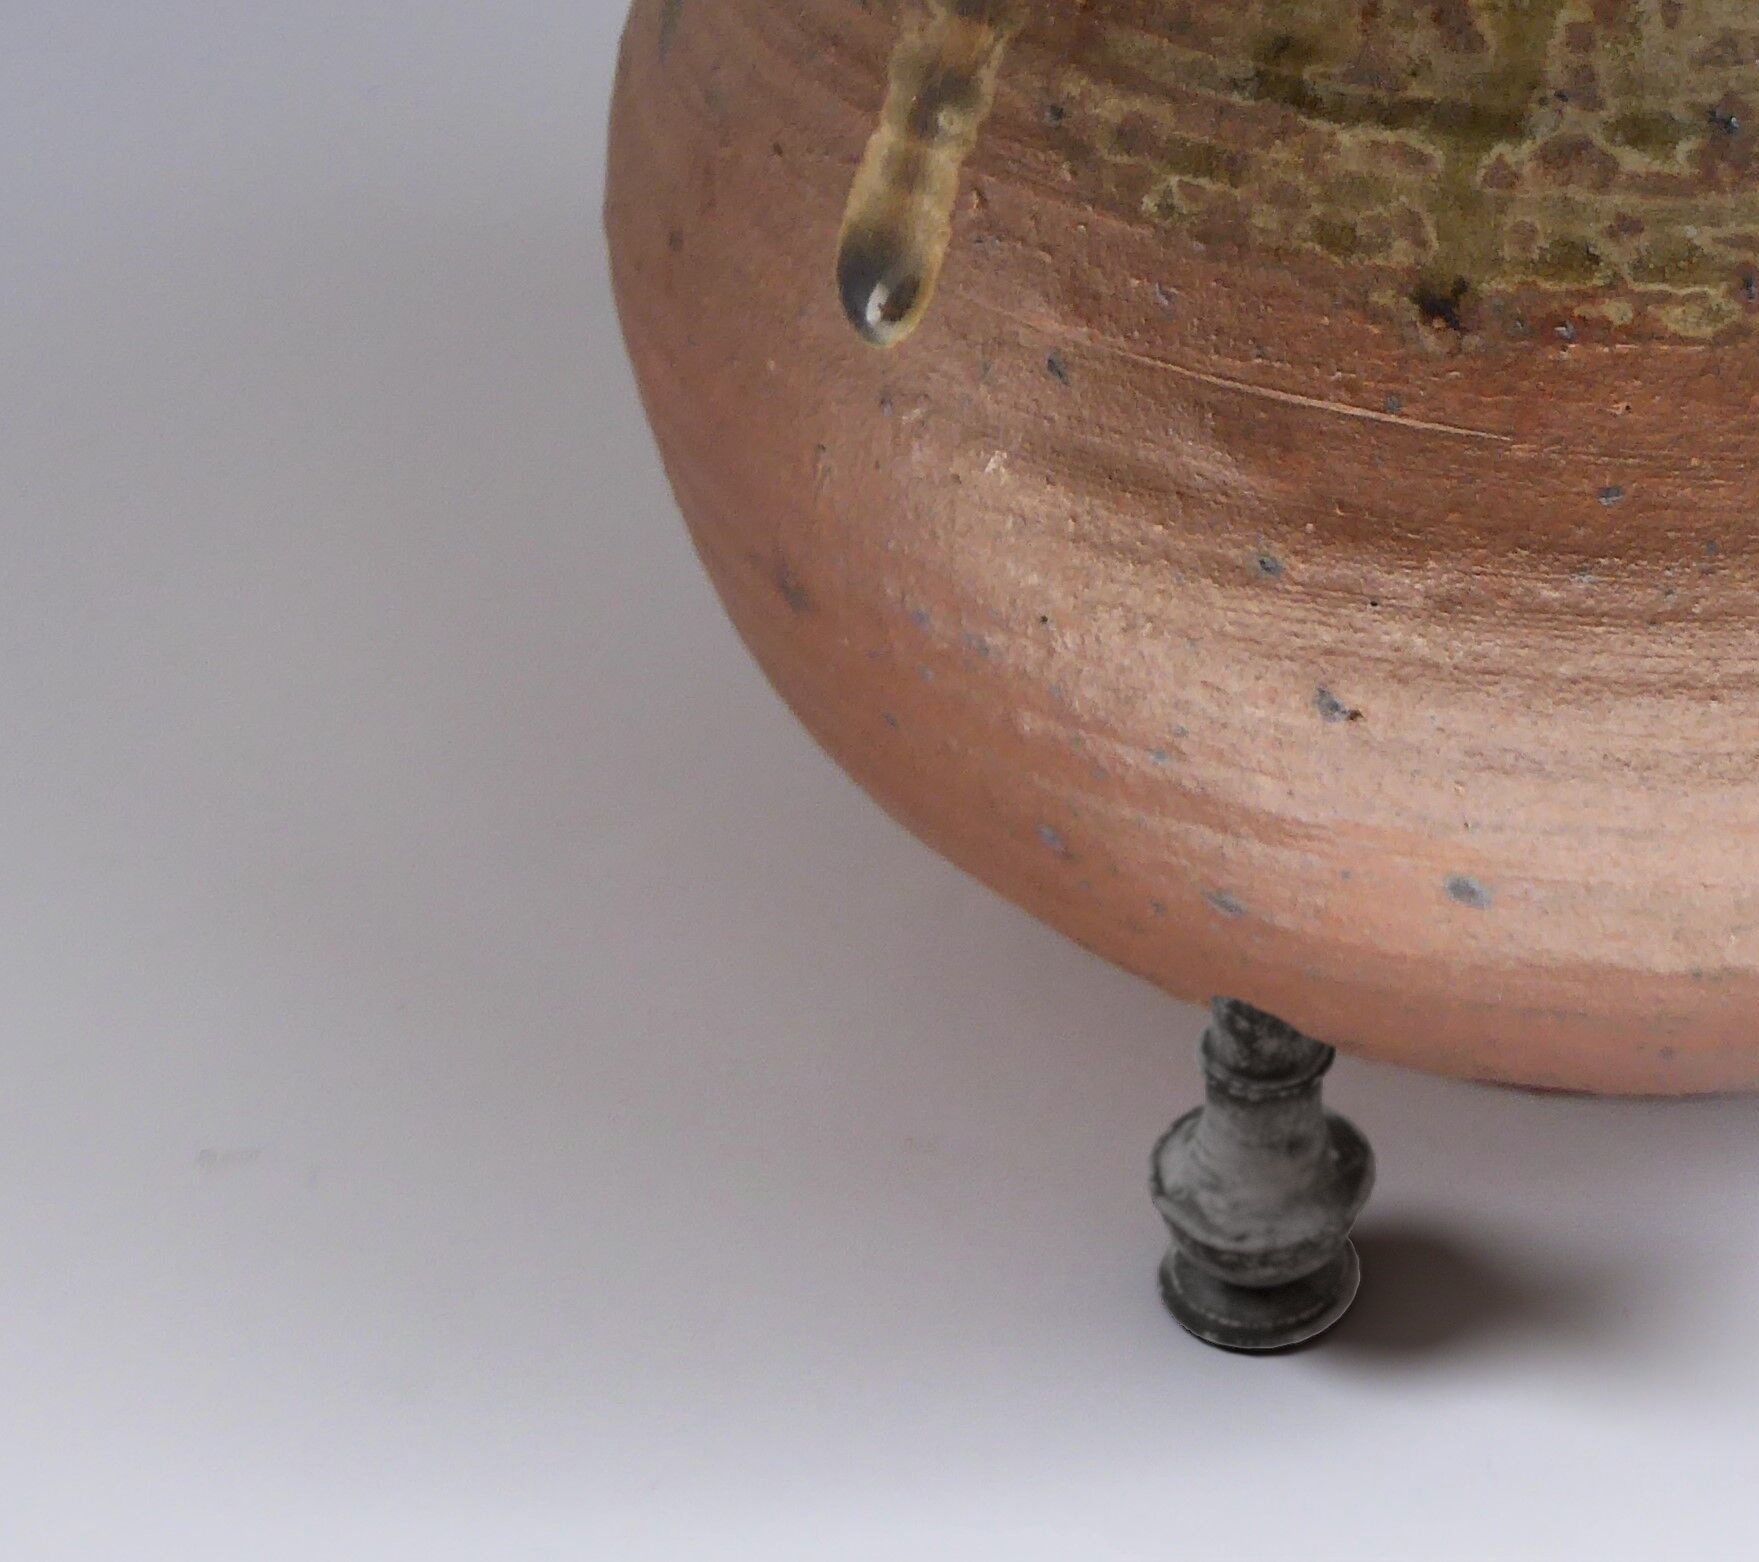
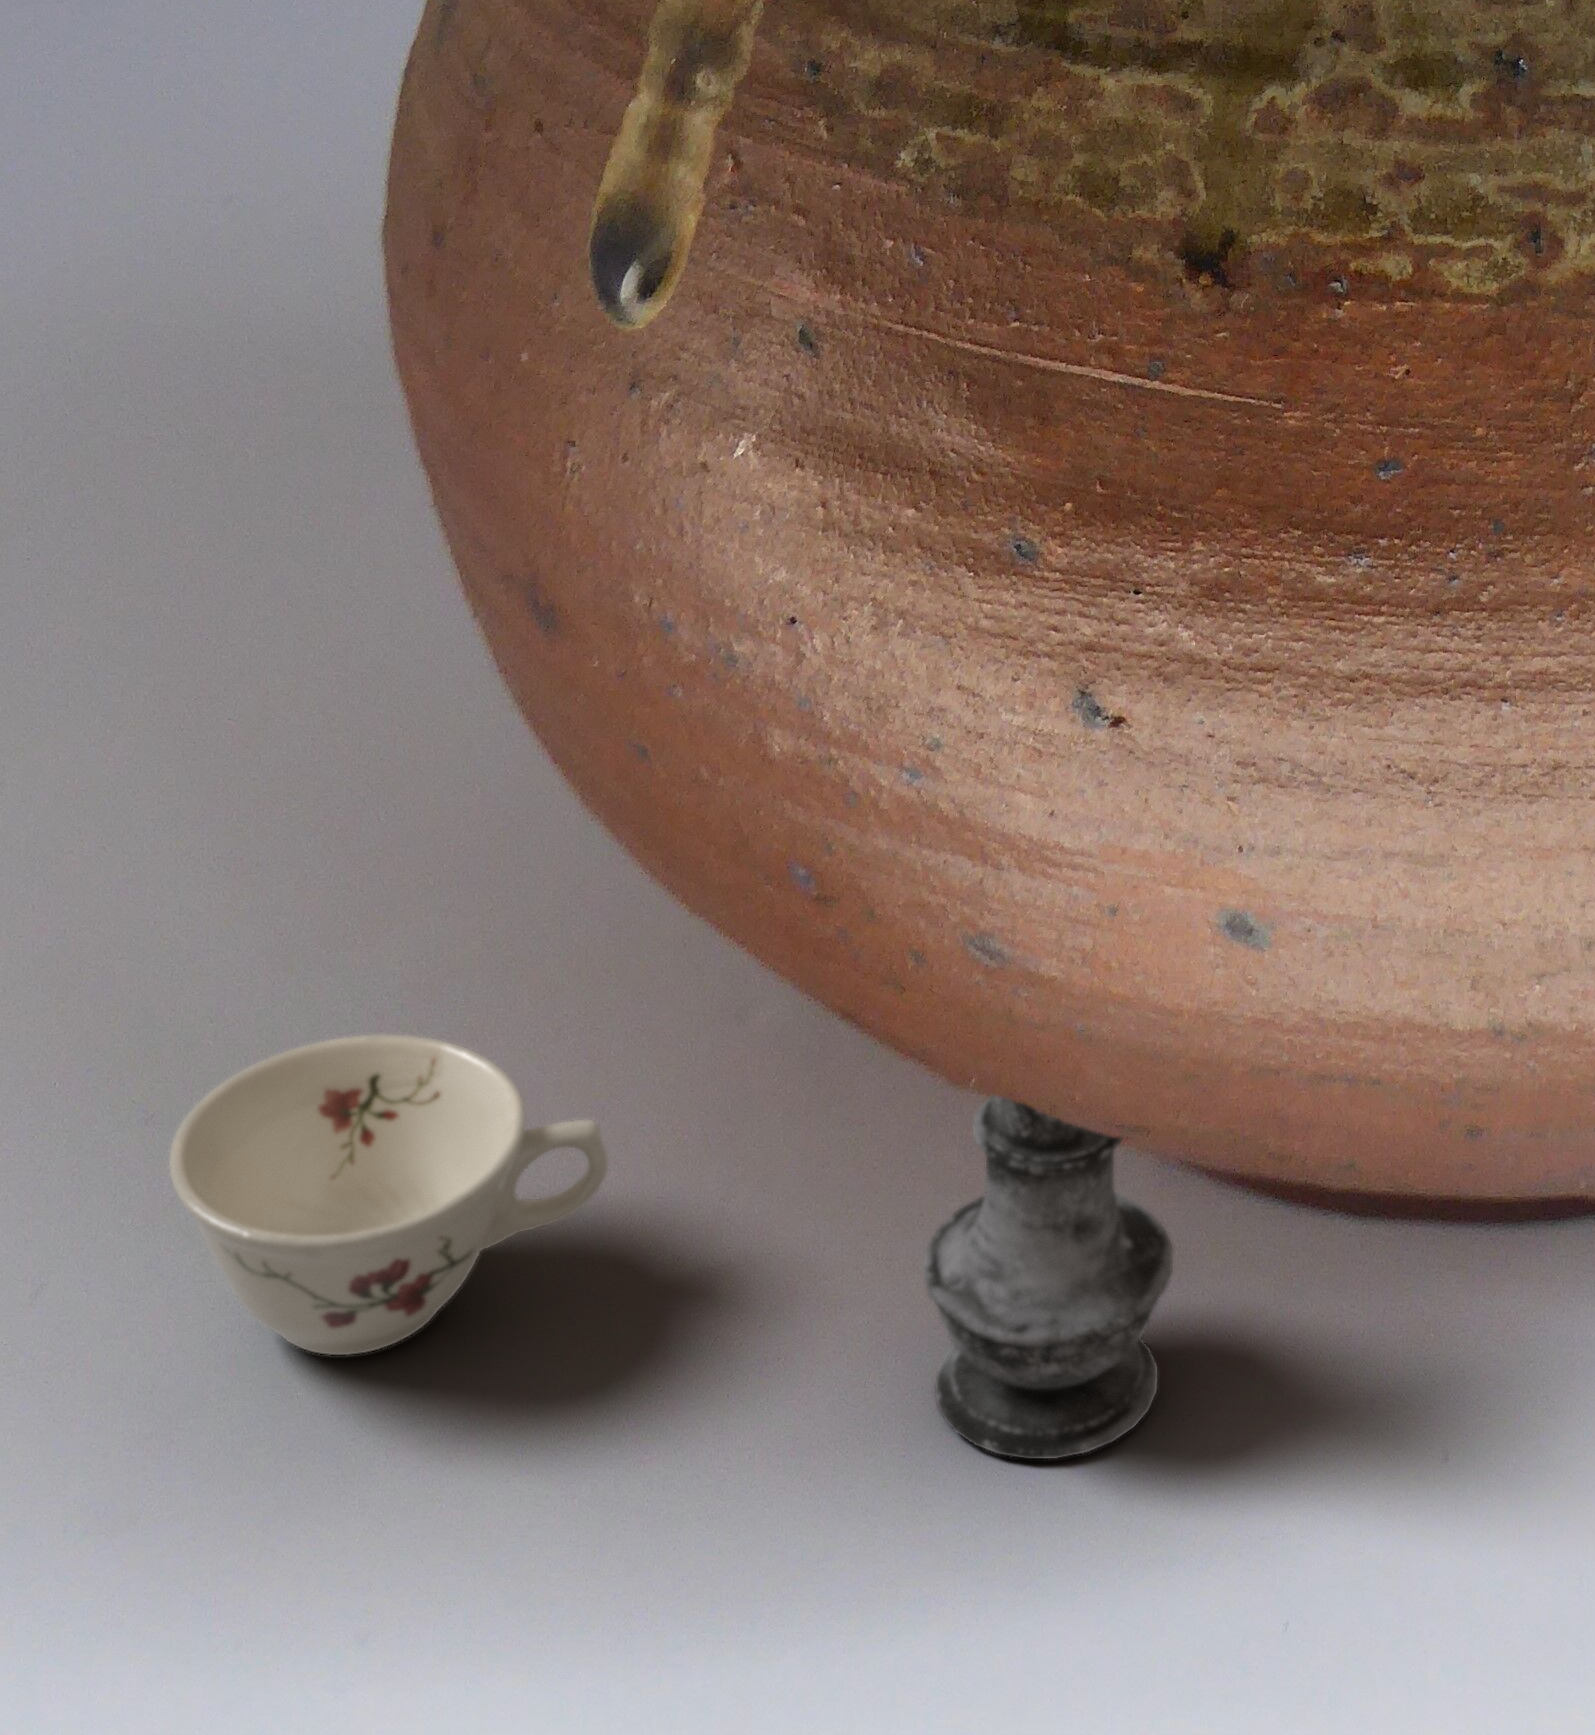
teacup: none [446,952,849,1251] -> present [169,1034,609,1355]

